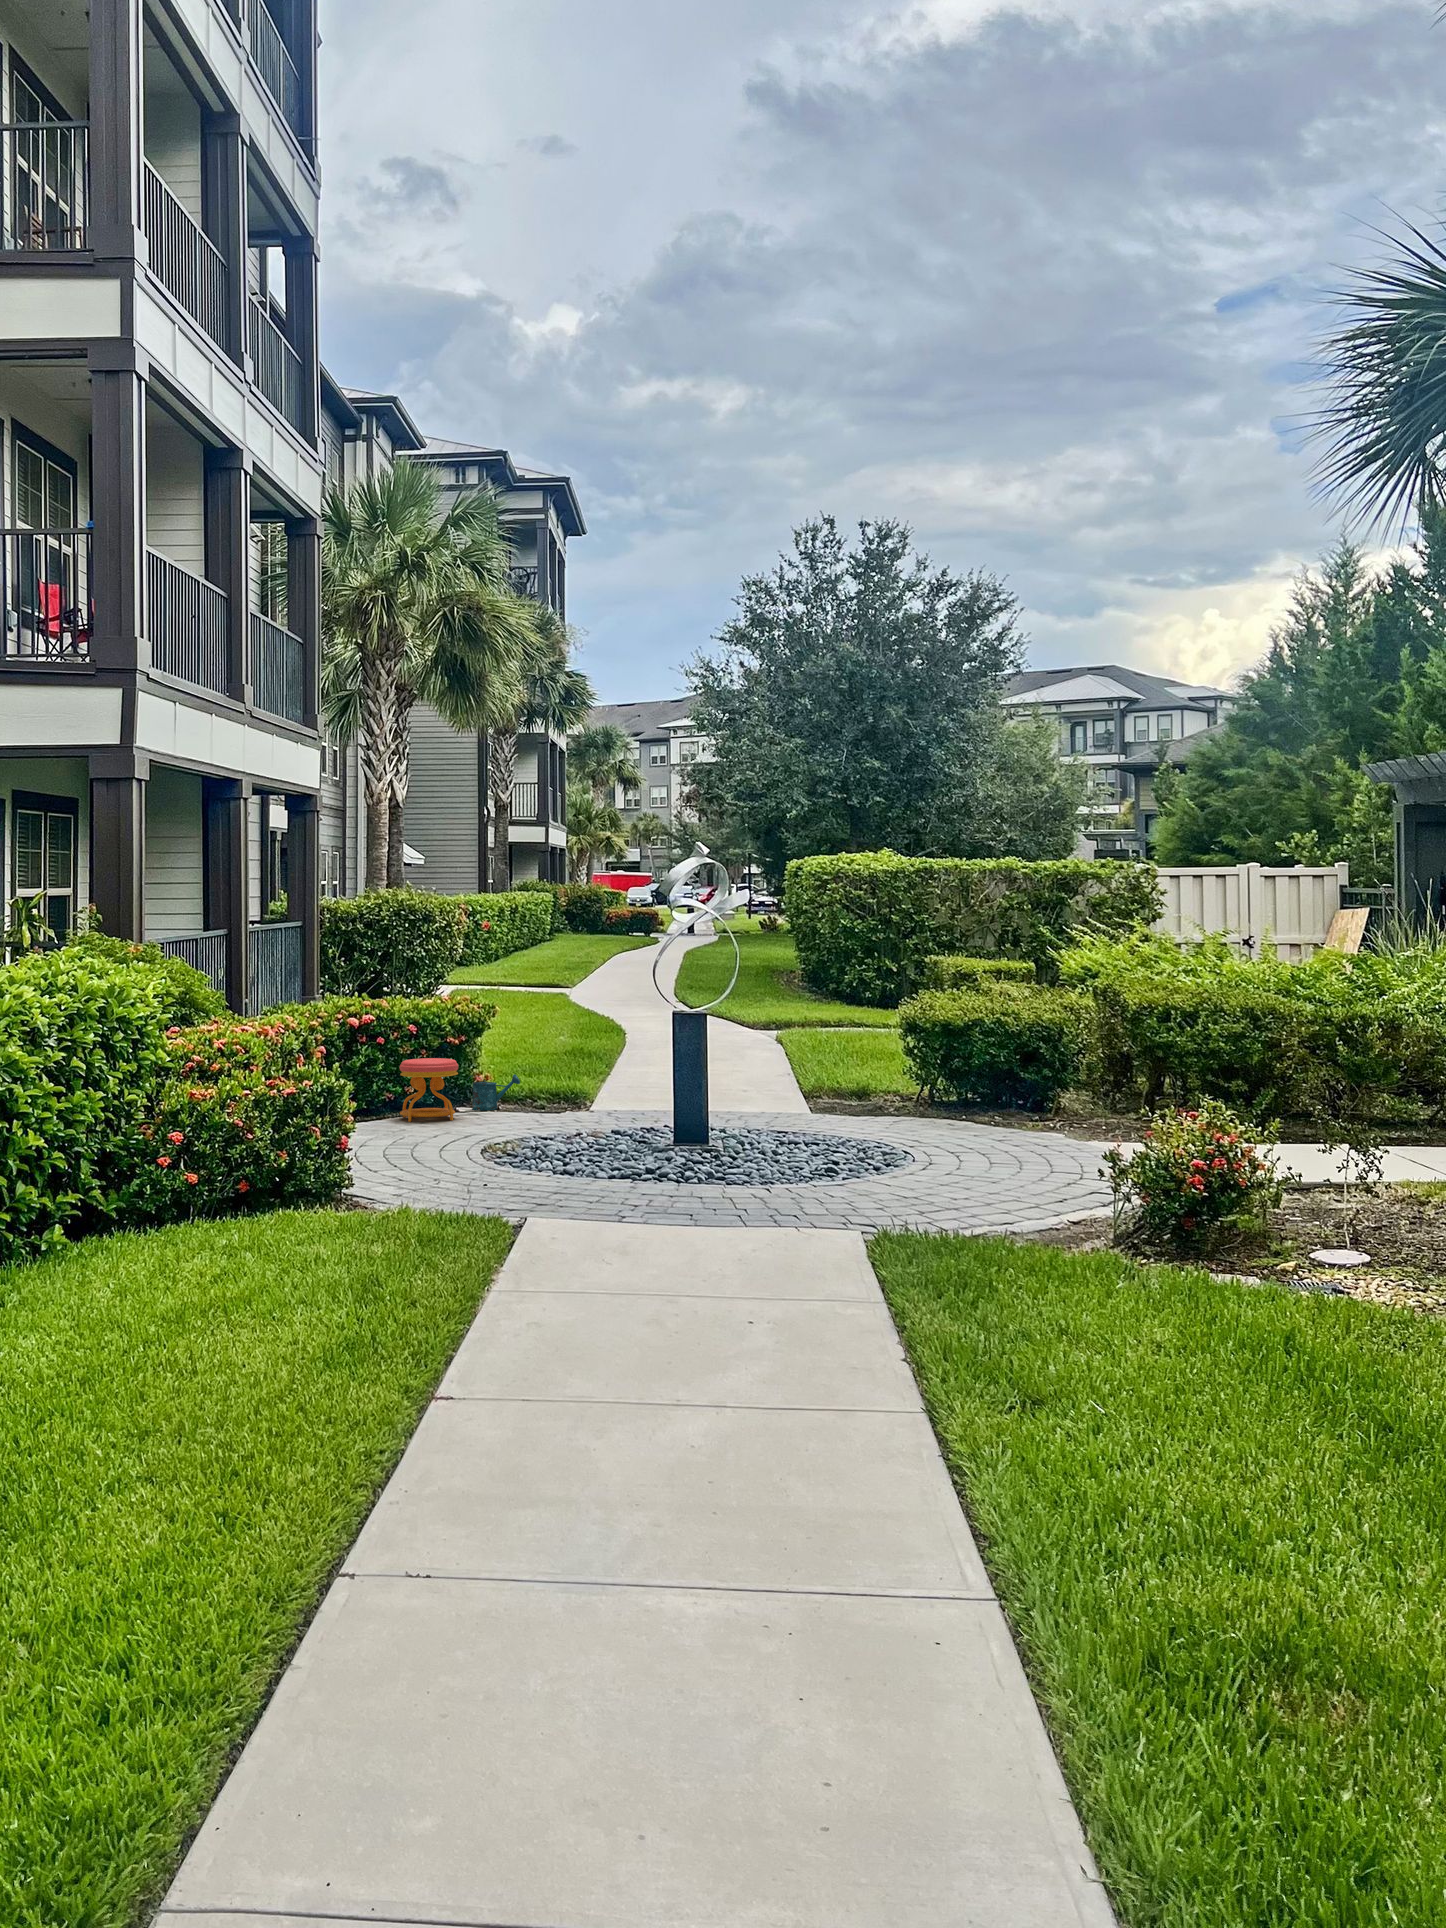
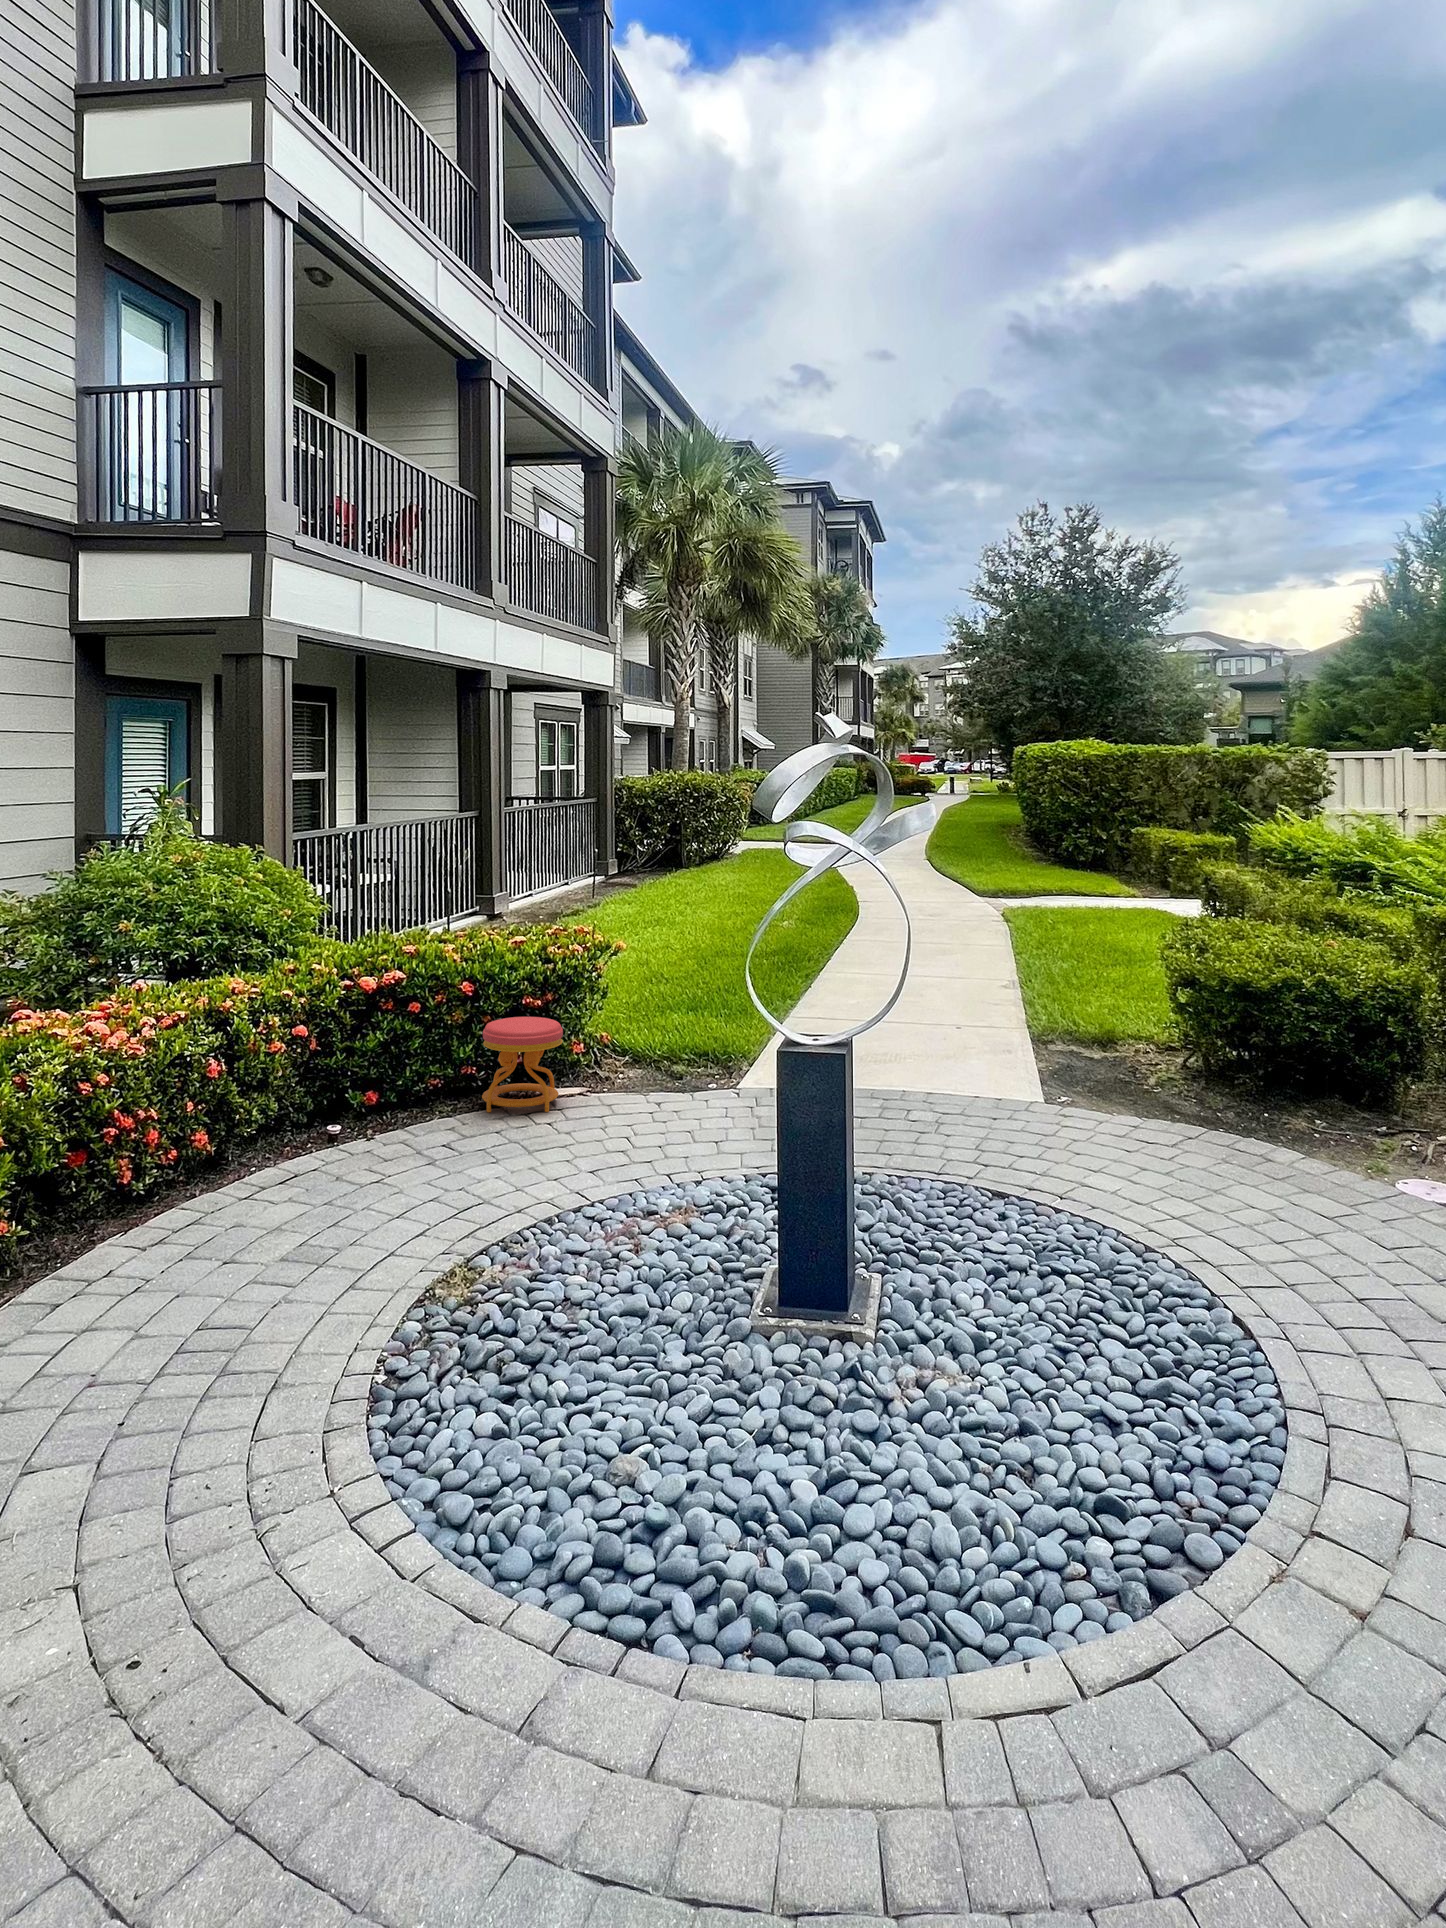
watering can: present [470,1074,520,1110] -> none [592,1032,662,1081]

